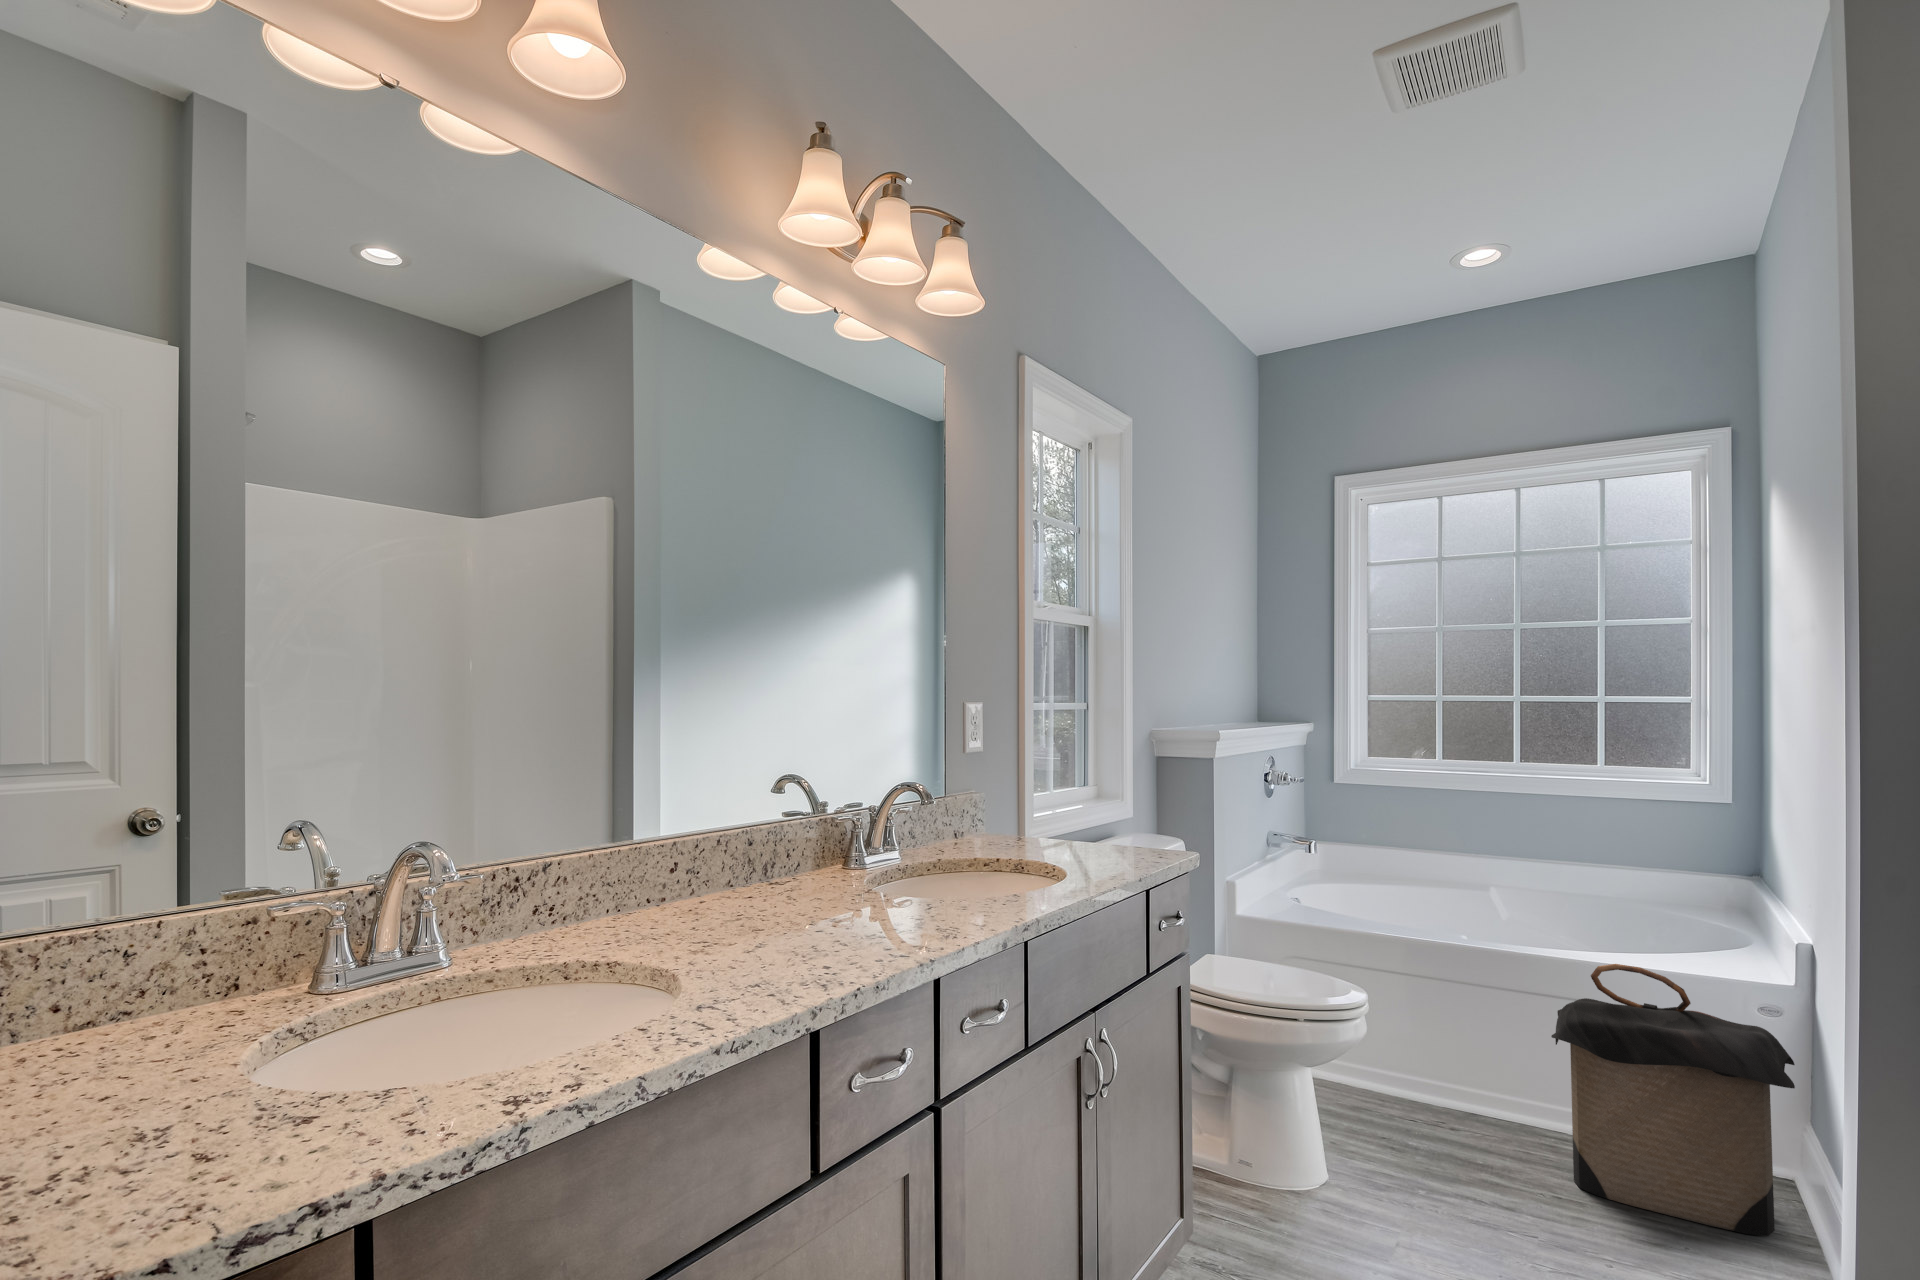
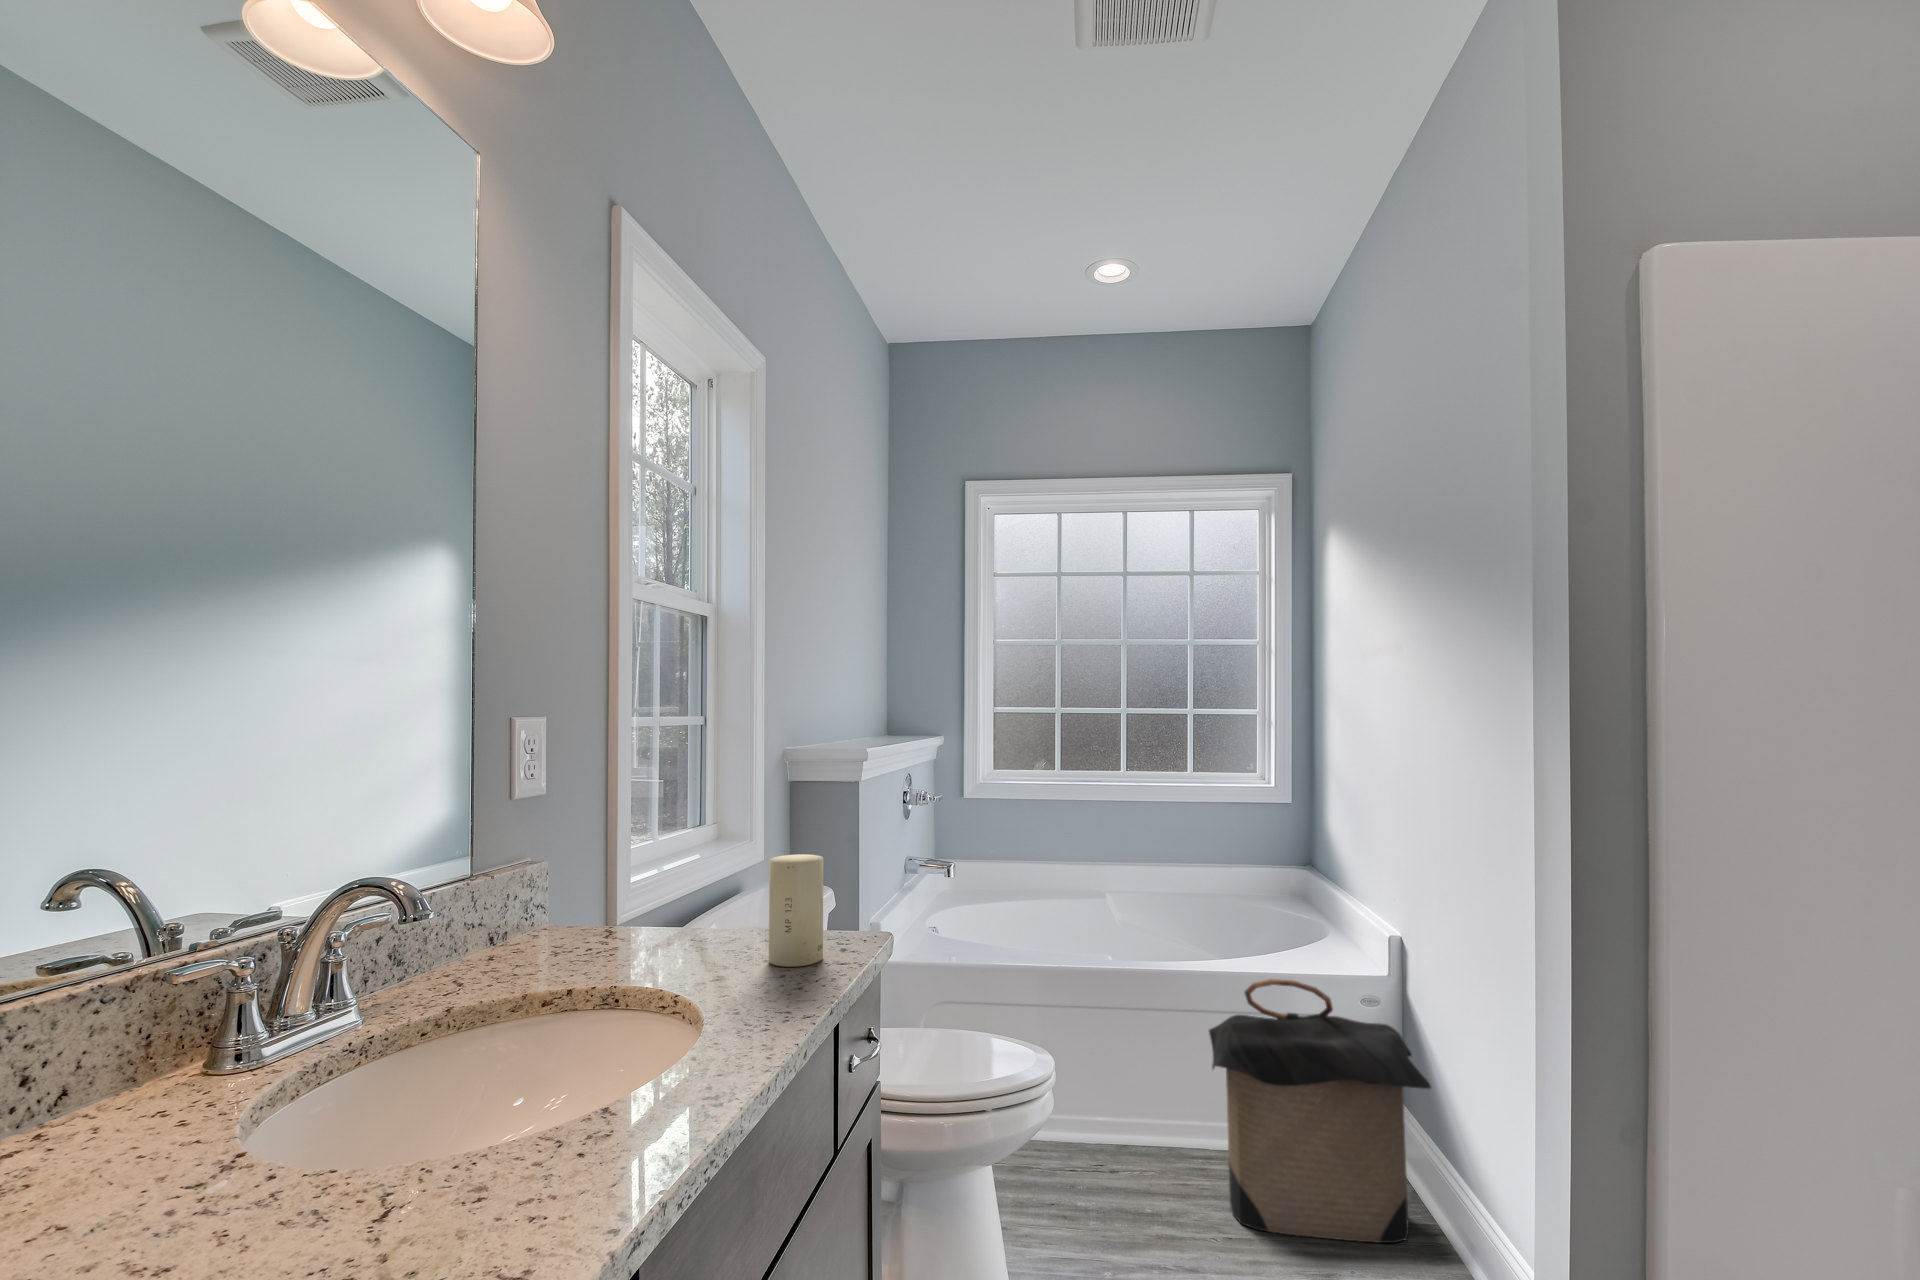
candle: none [1114,794,1149,863] -> present [769,854,823,967]

